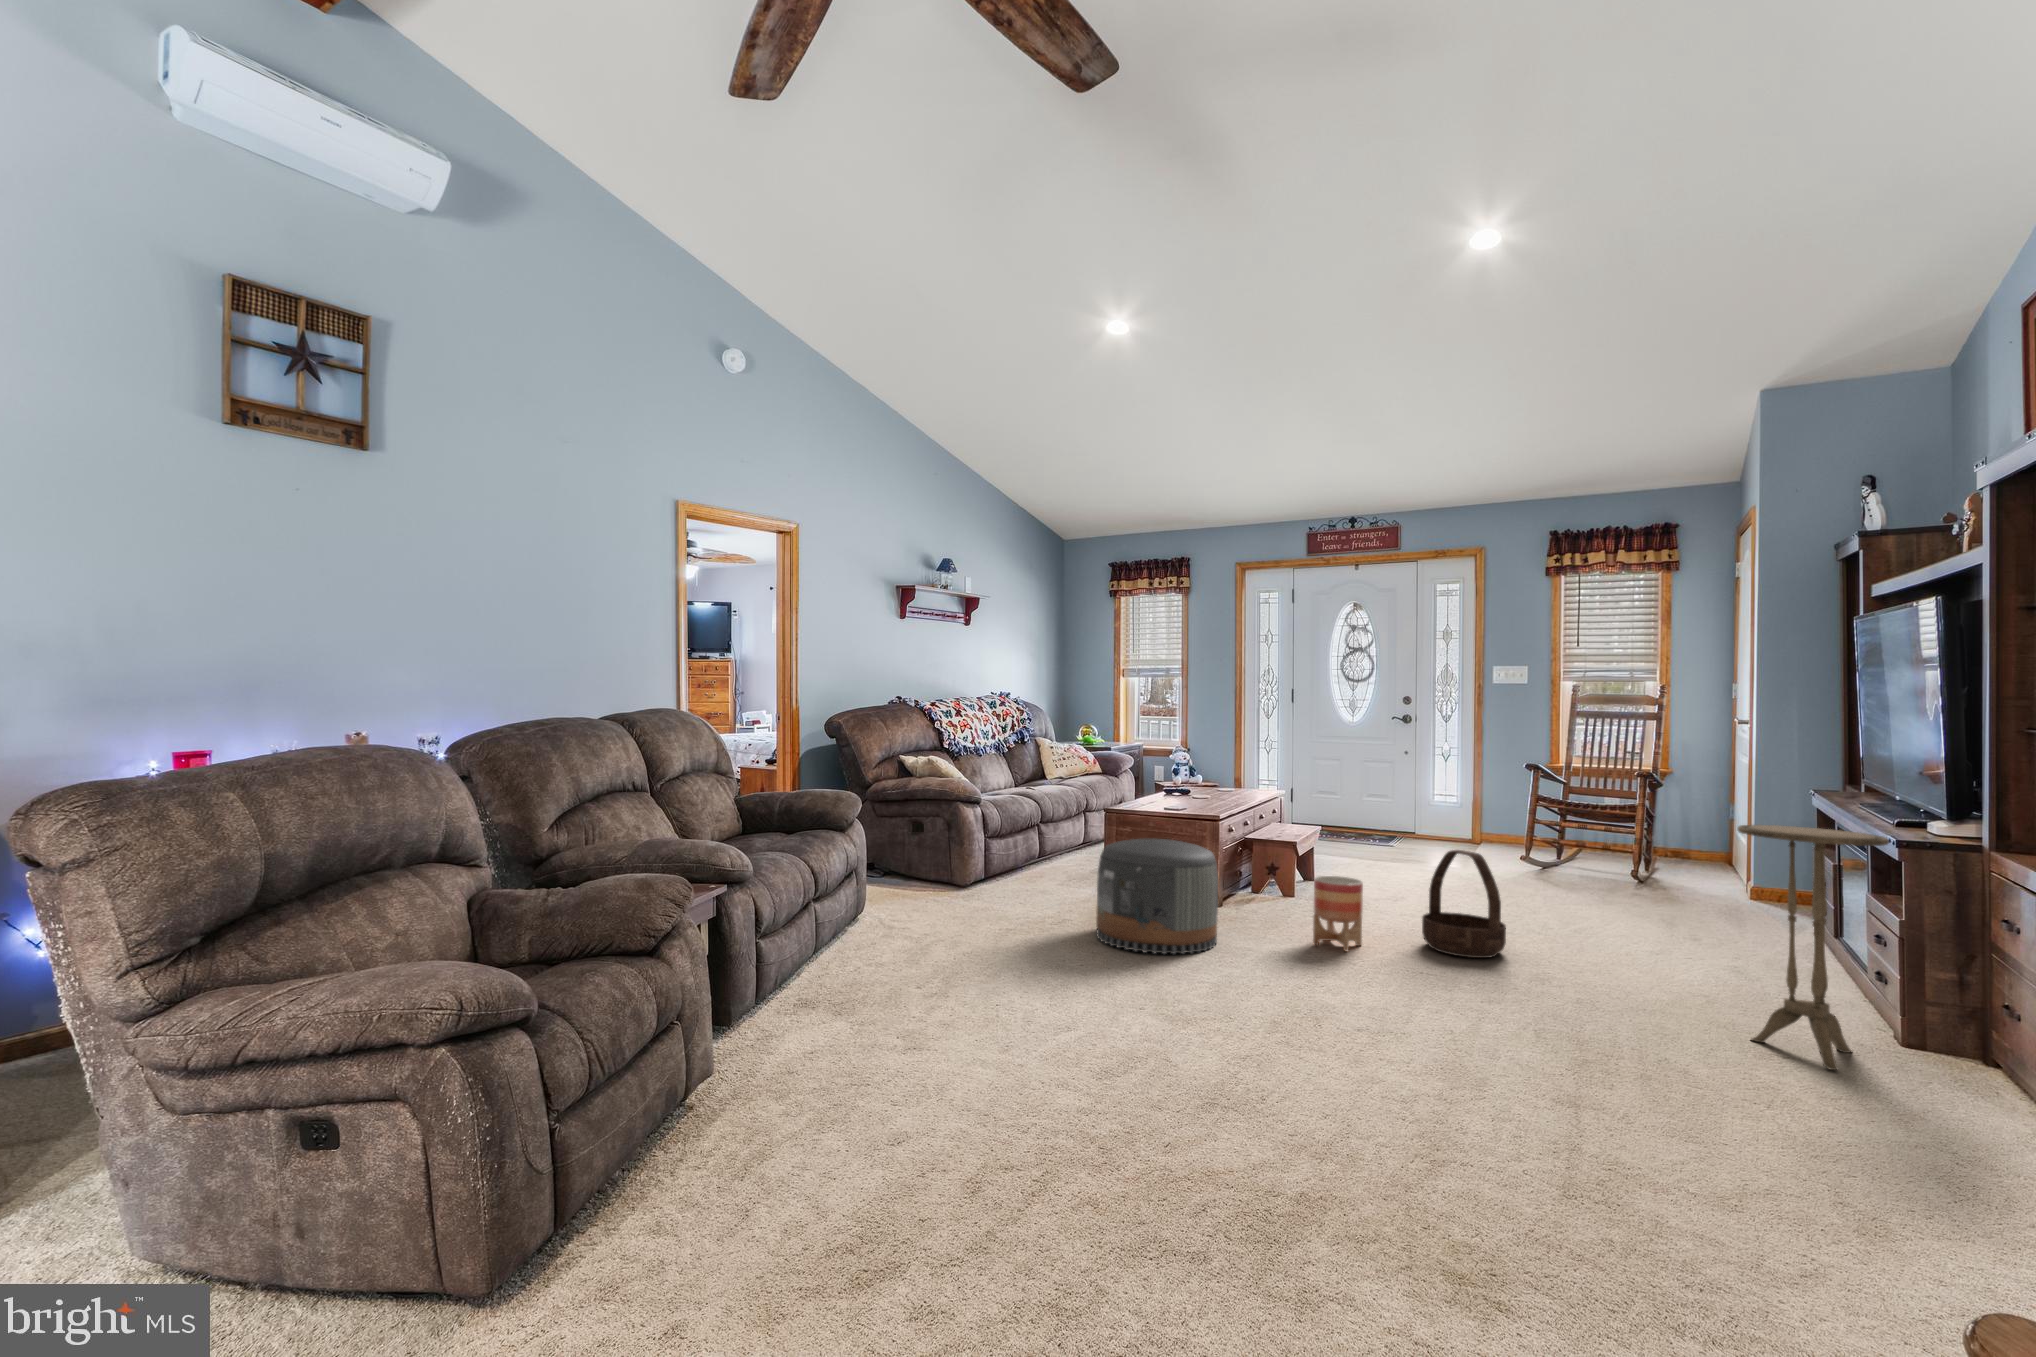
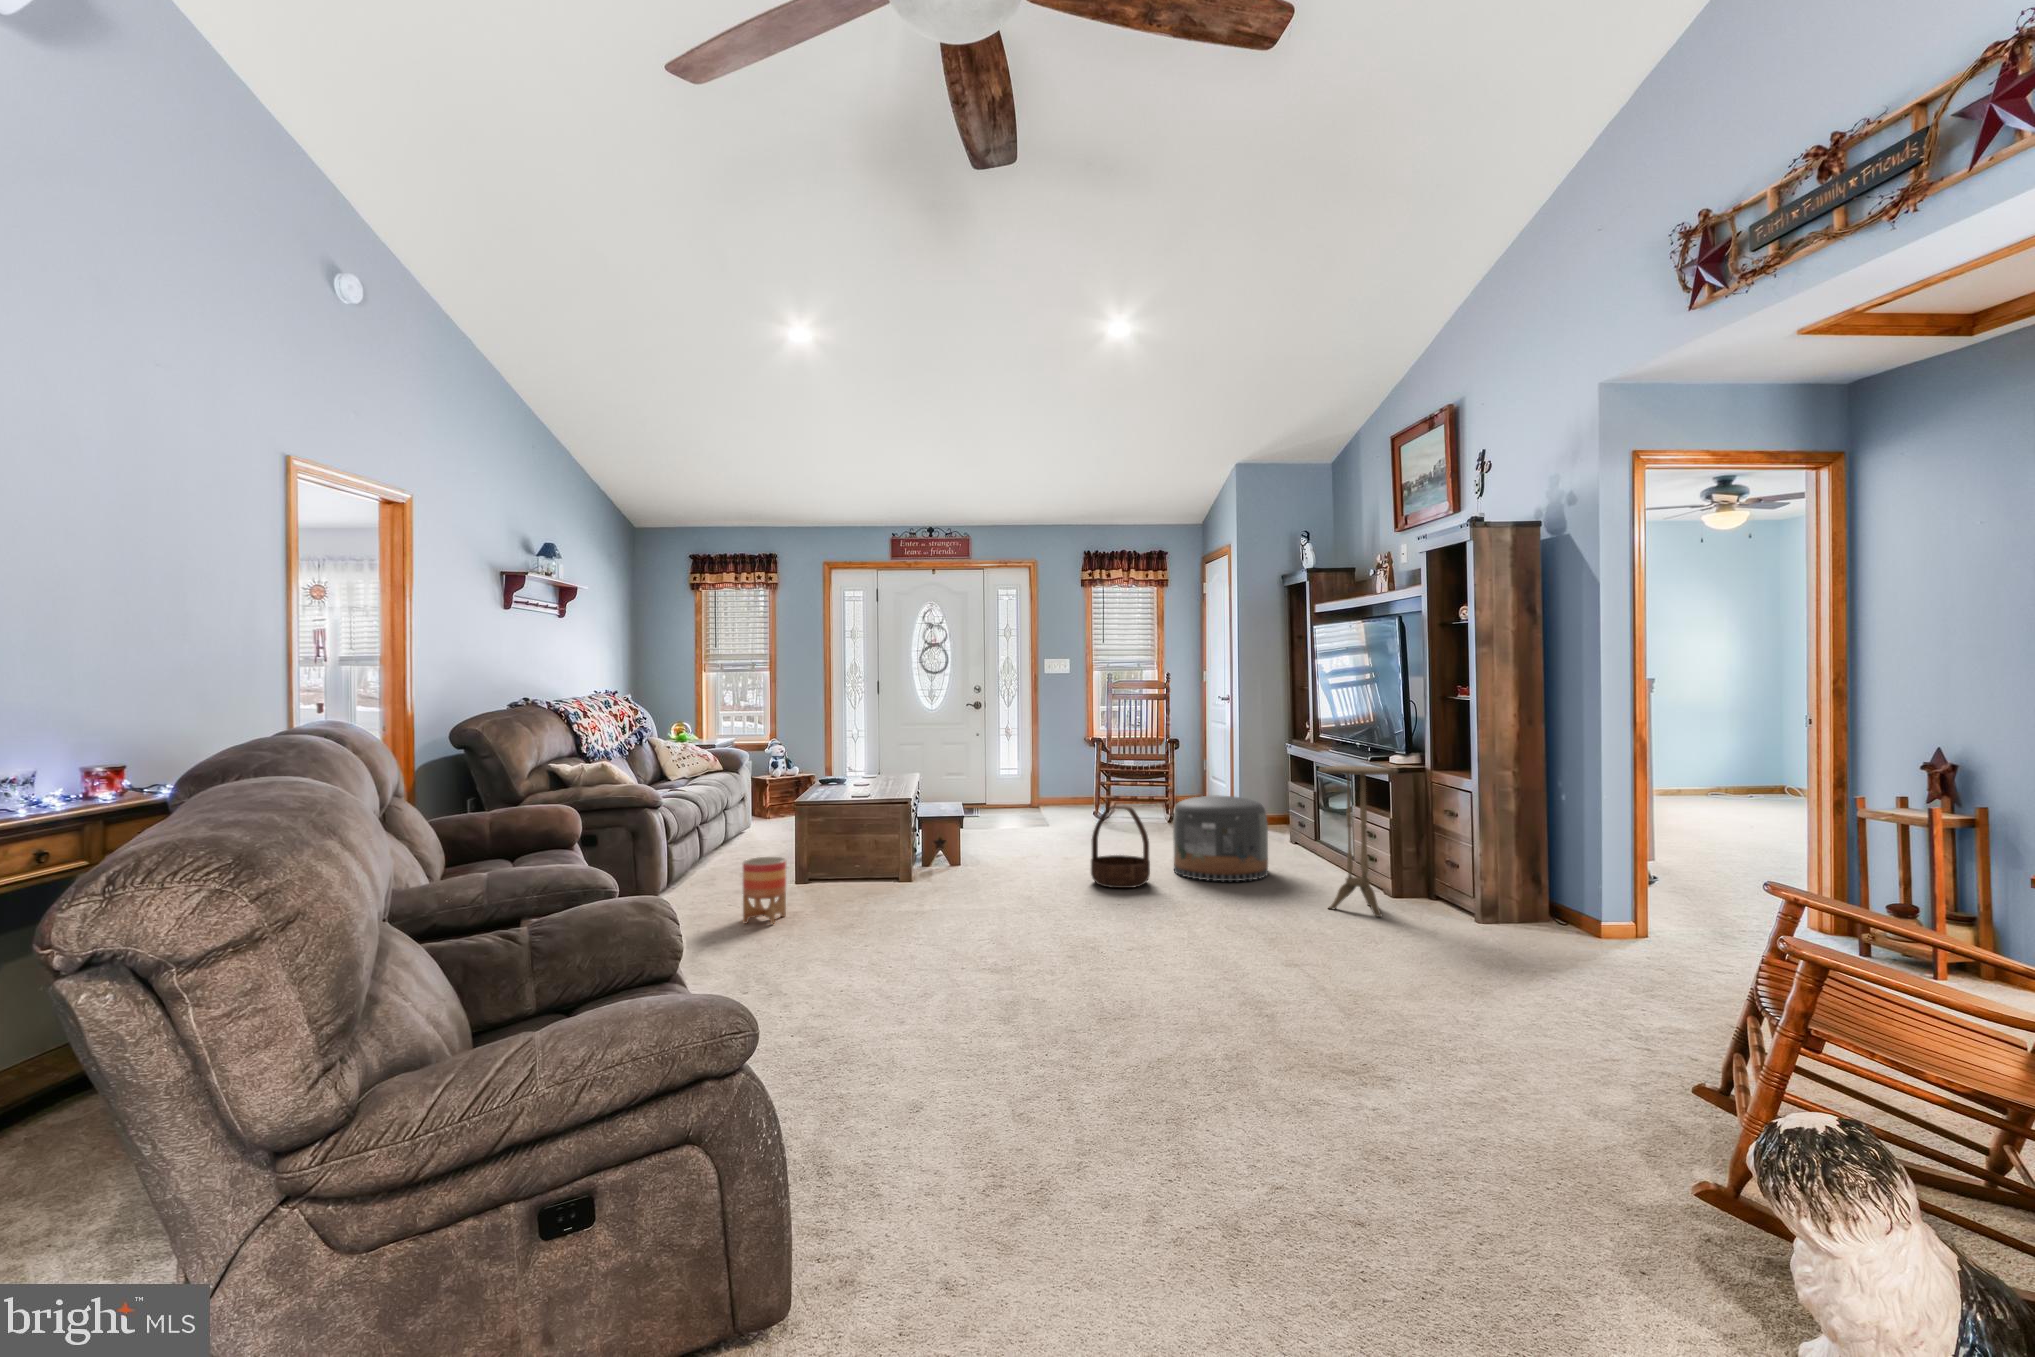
pouf: present [1096,838,1218,954] -> present [1173,796,1268,881]
planter: present [1313,876,1363,951] -> present [743,857,786,924]

